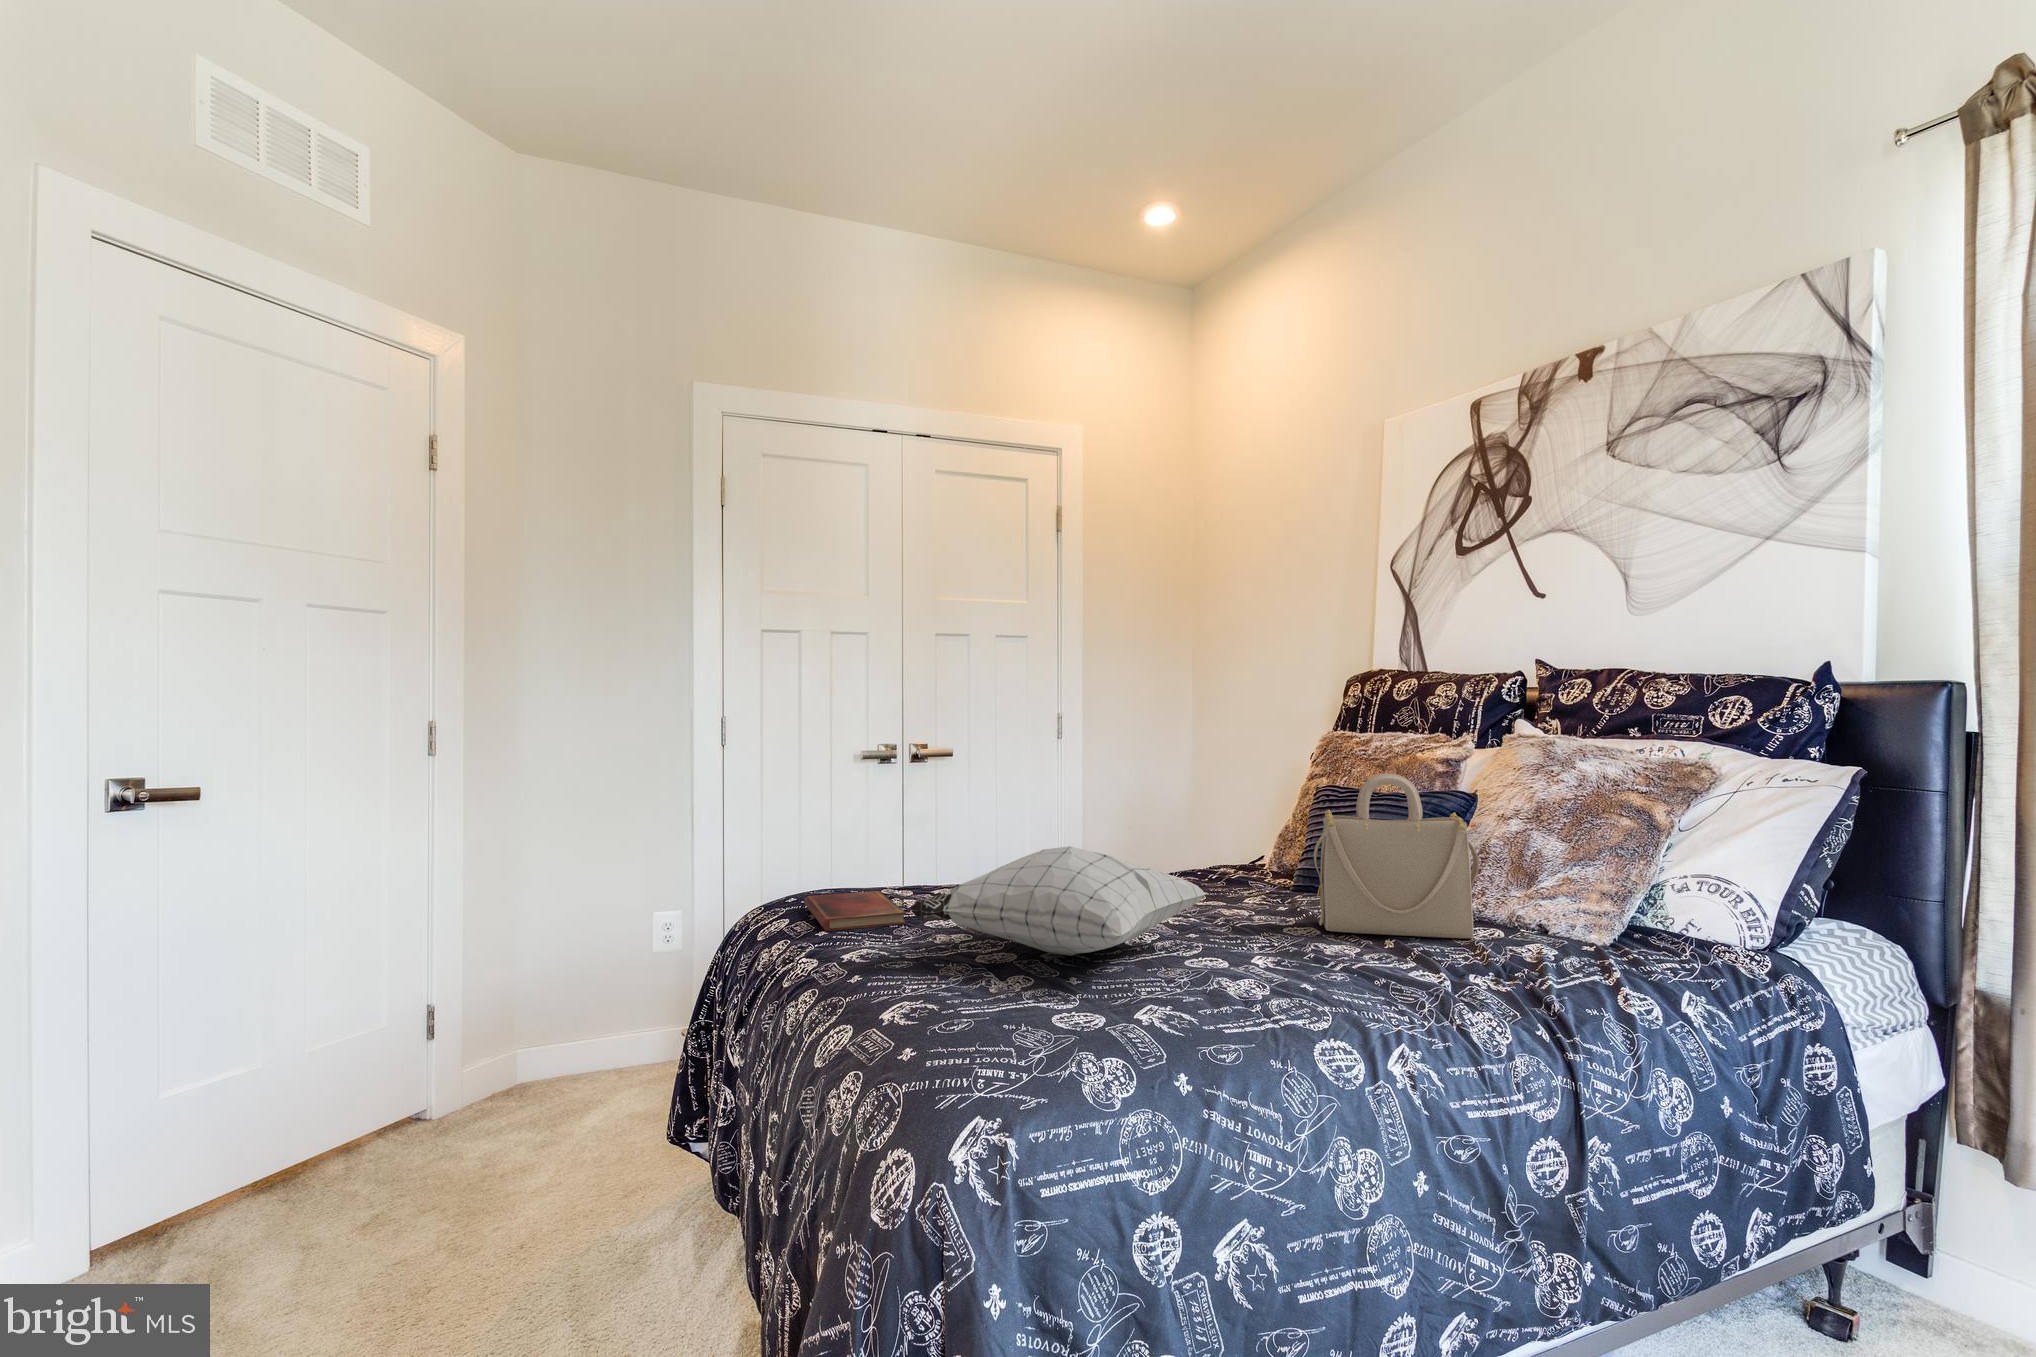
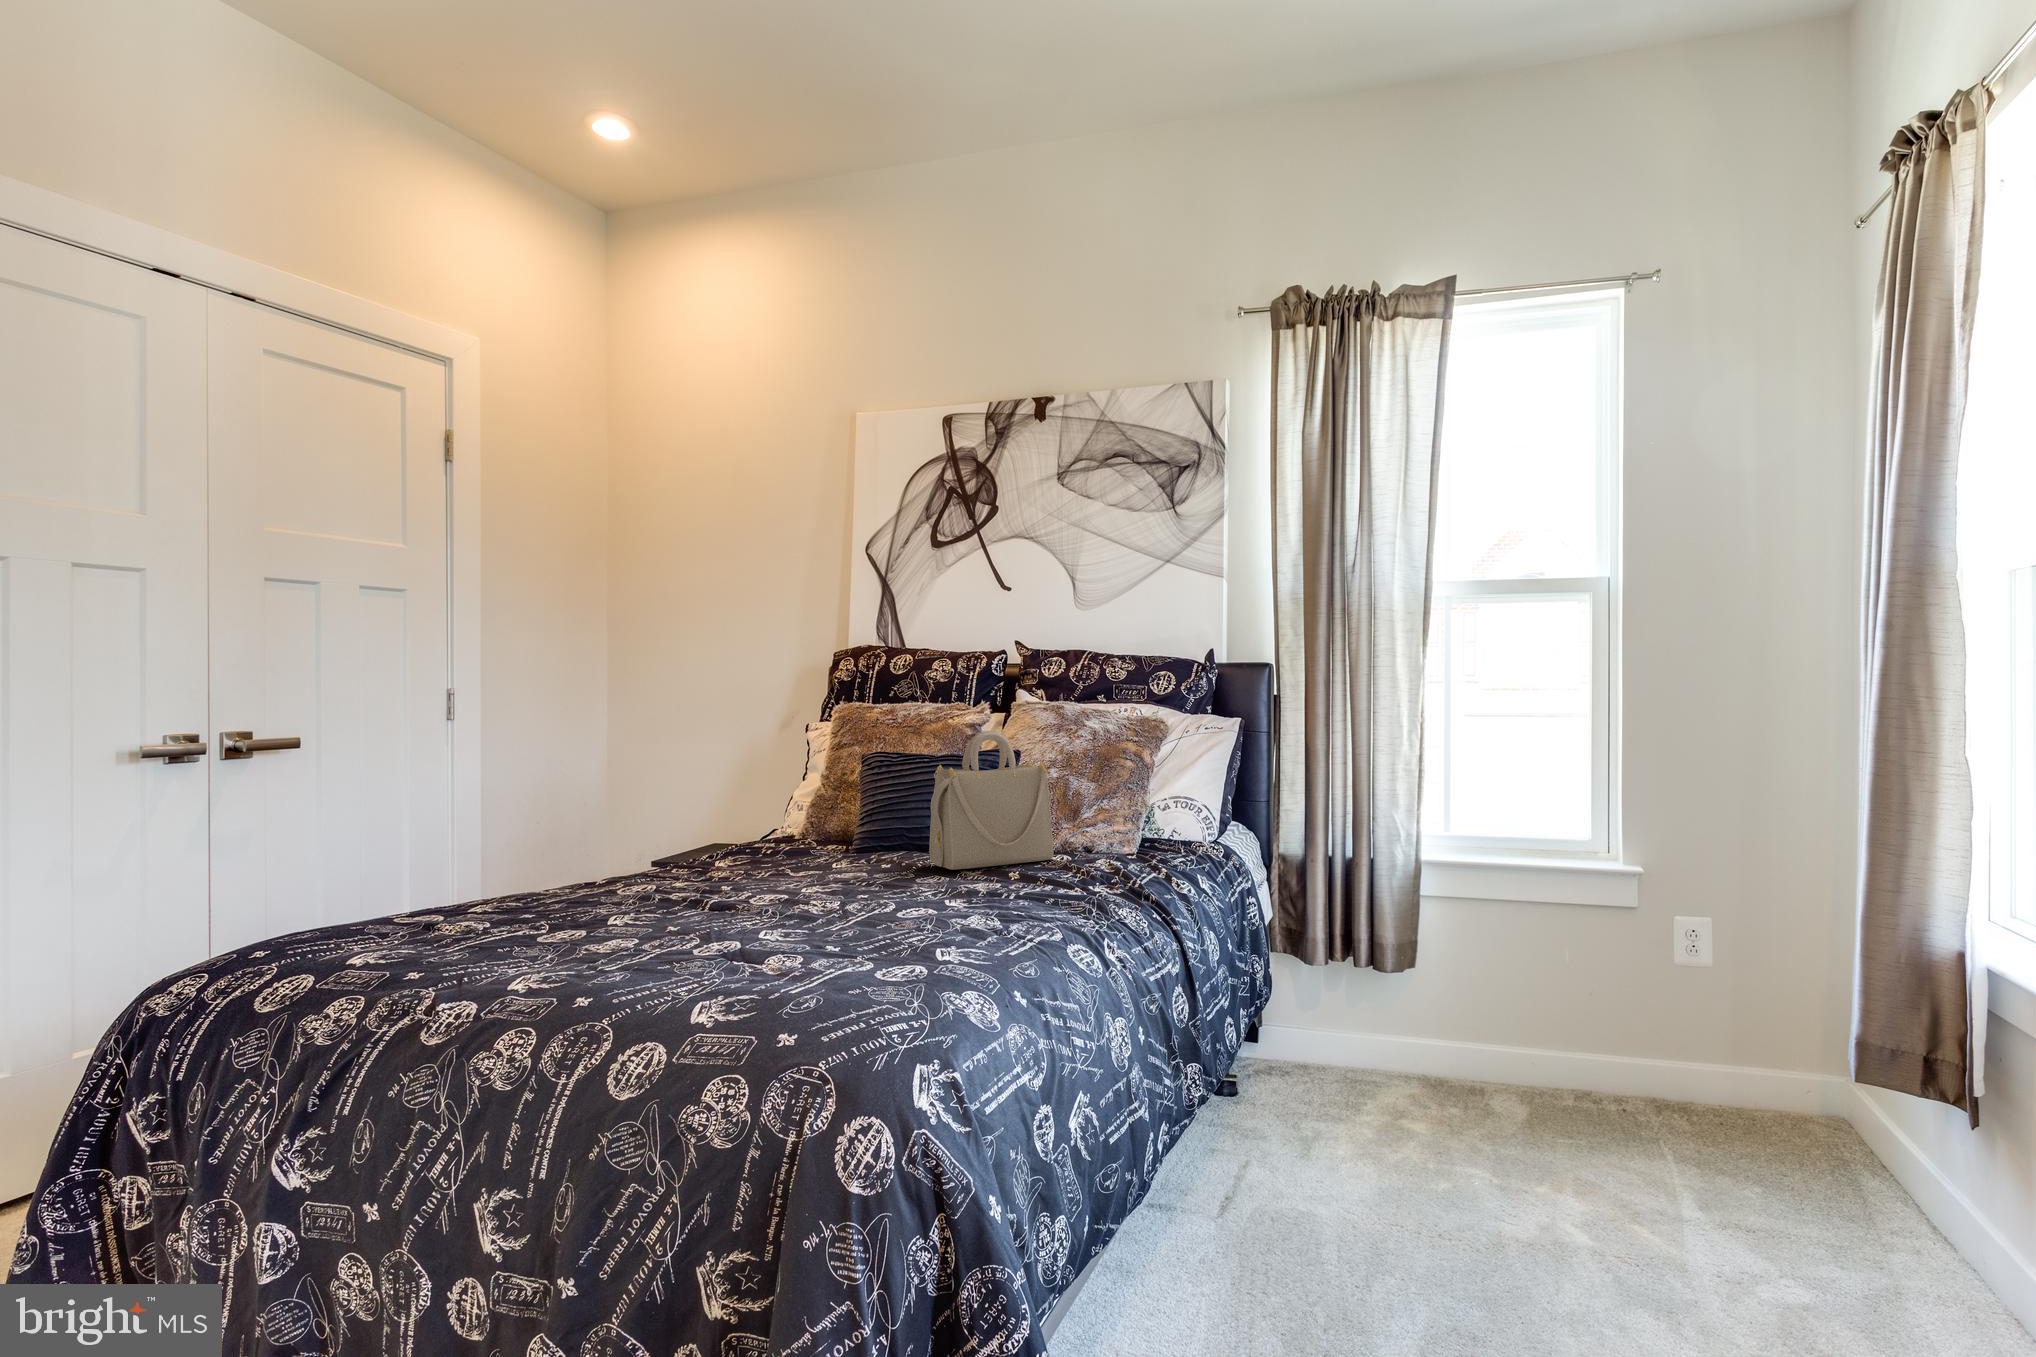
pillow: present [909,846,1207,956] -> none [627,813,894,924]
diary: present [804,891,906,931] -> none [336,905,526,957]

